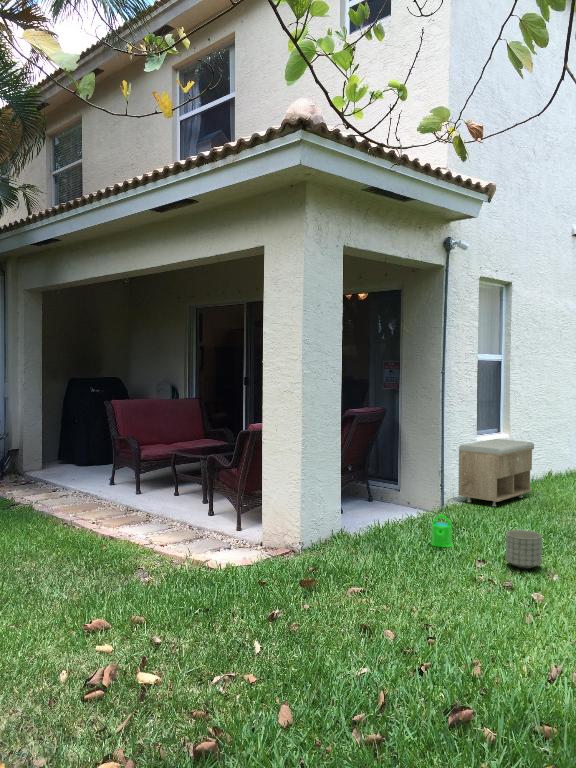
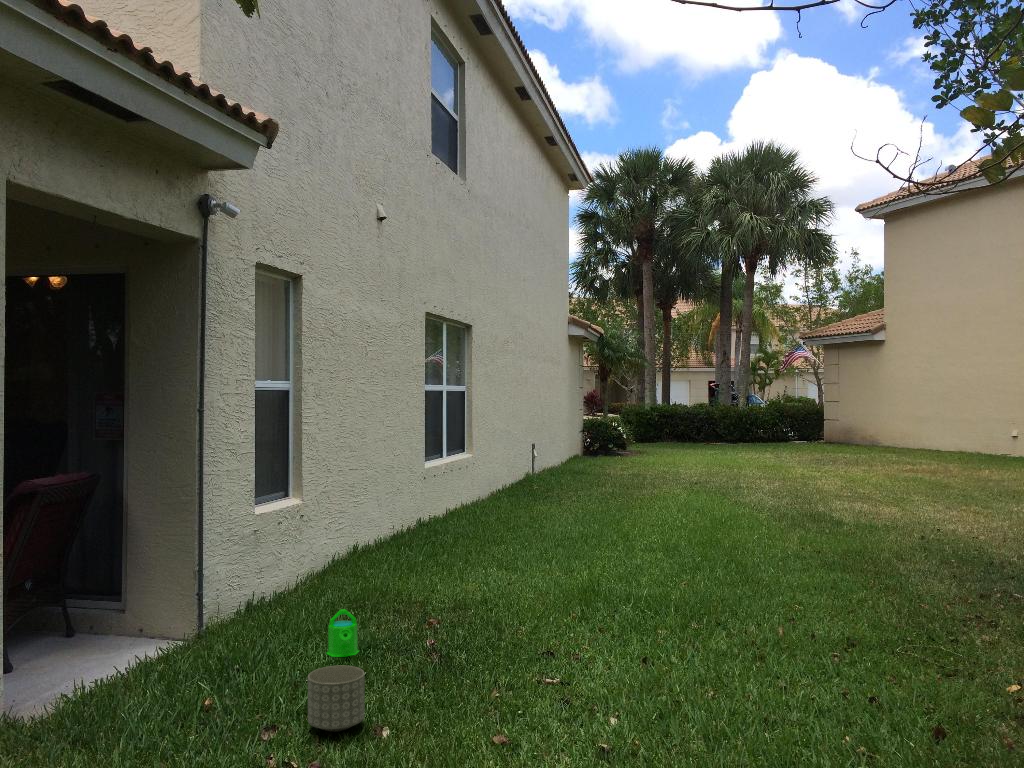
storage bench: present [458,439,534,506] -> none [226,508,339,616]
watering can: present [431,514,453,547] -> present [327,609,359,657]

